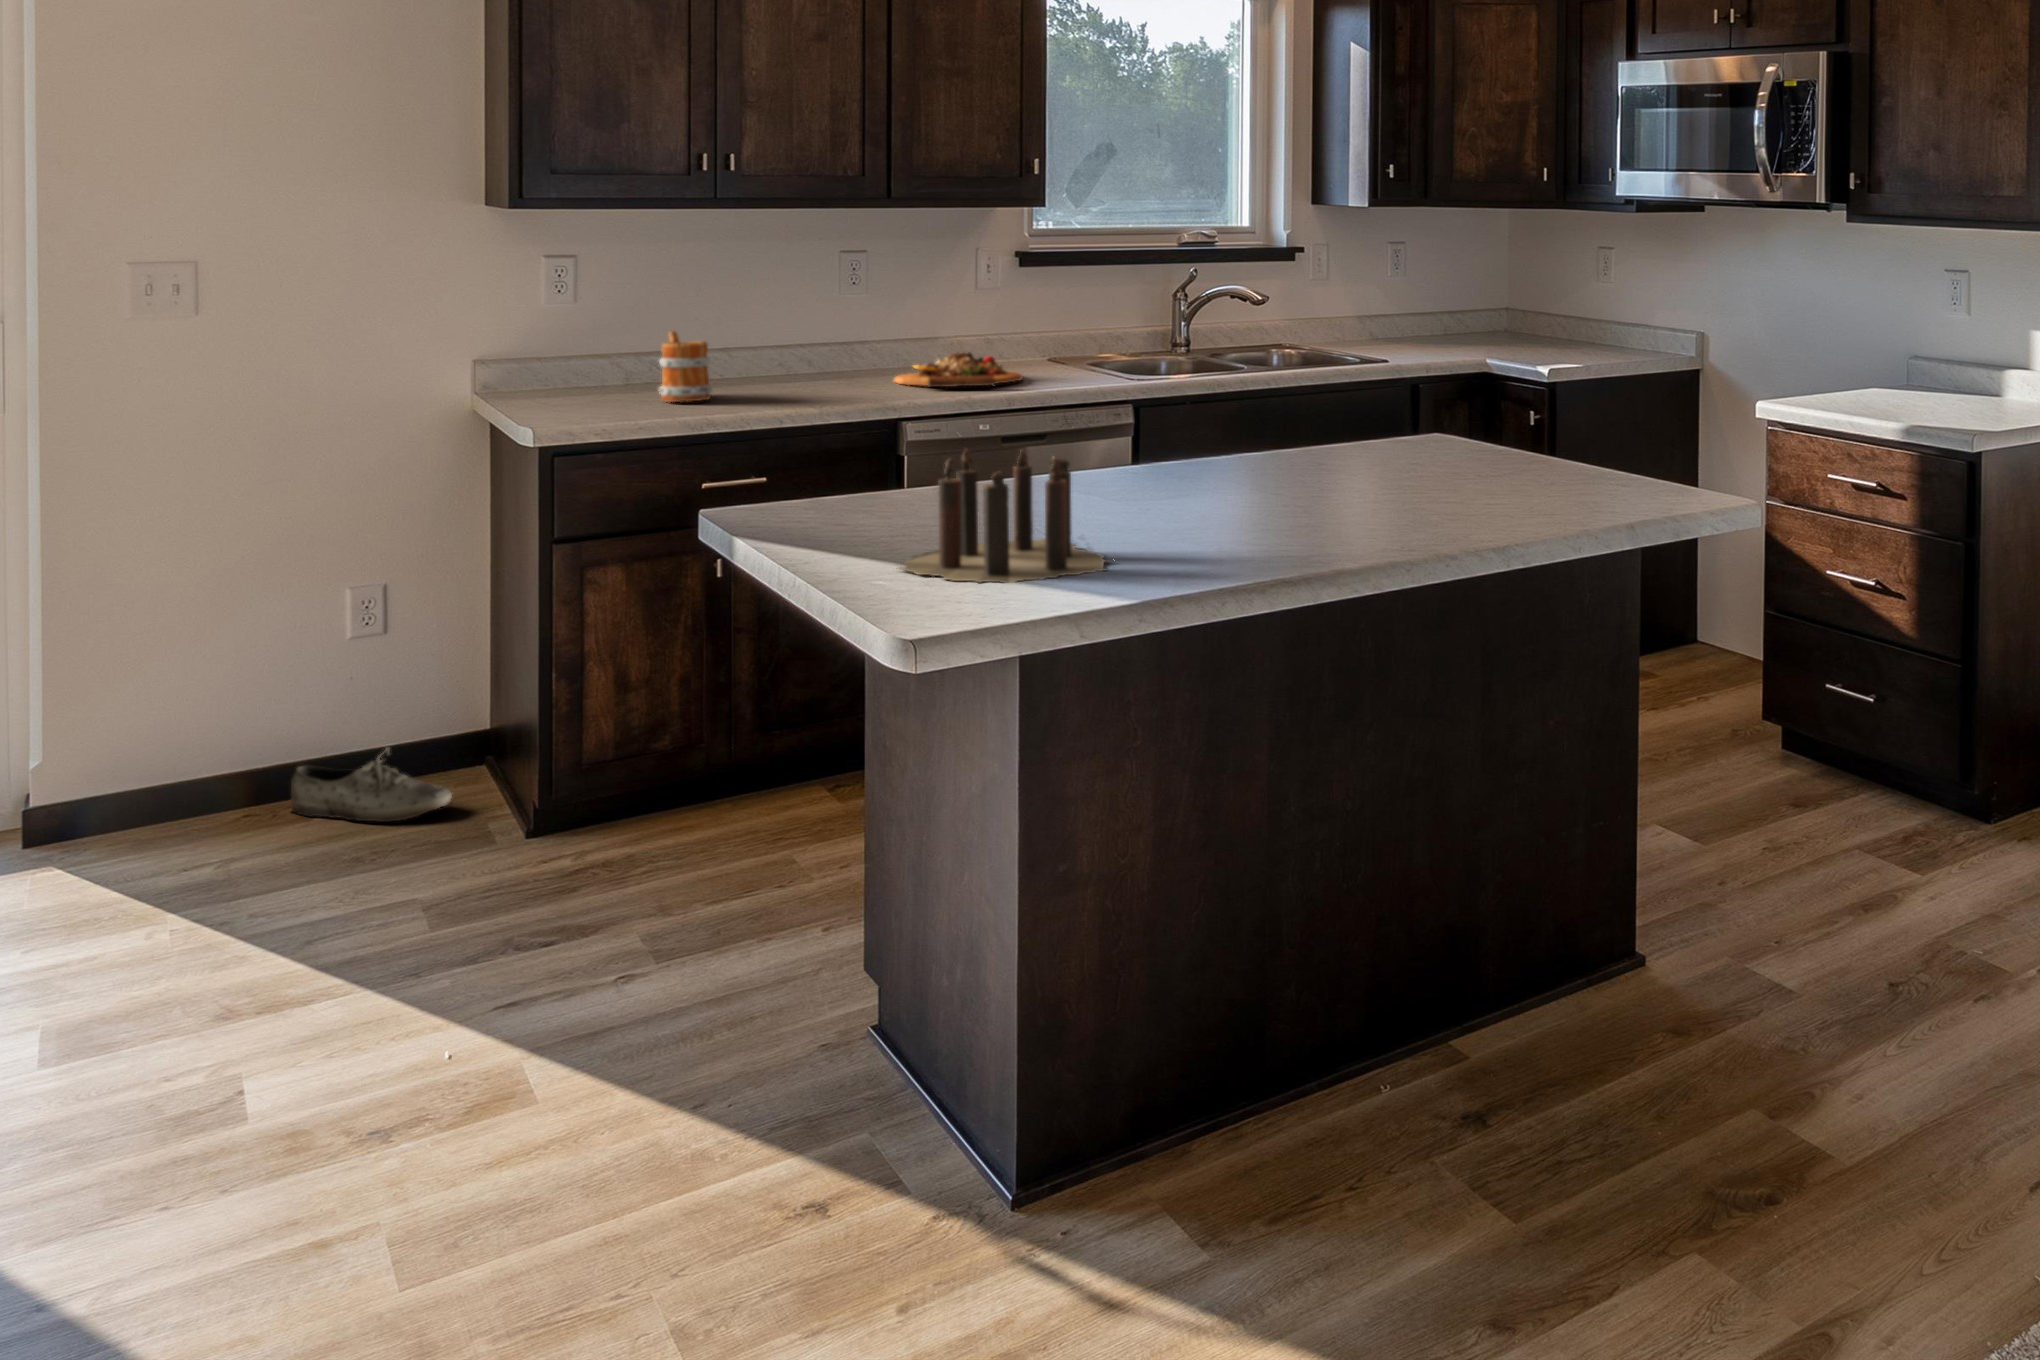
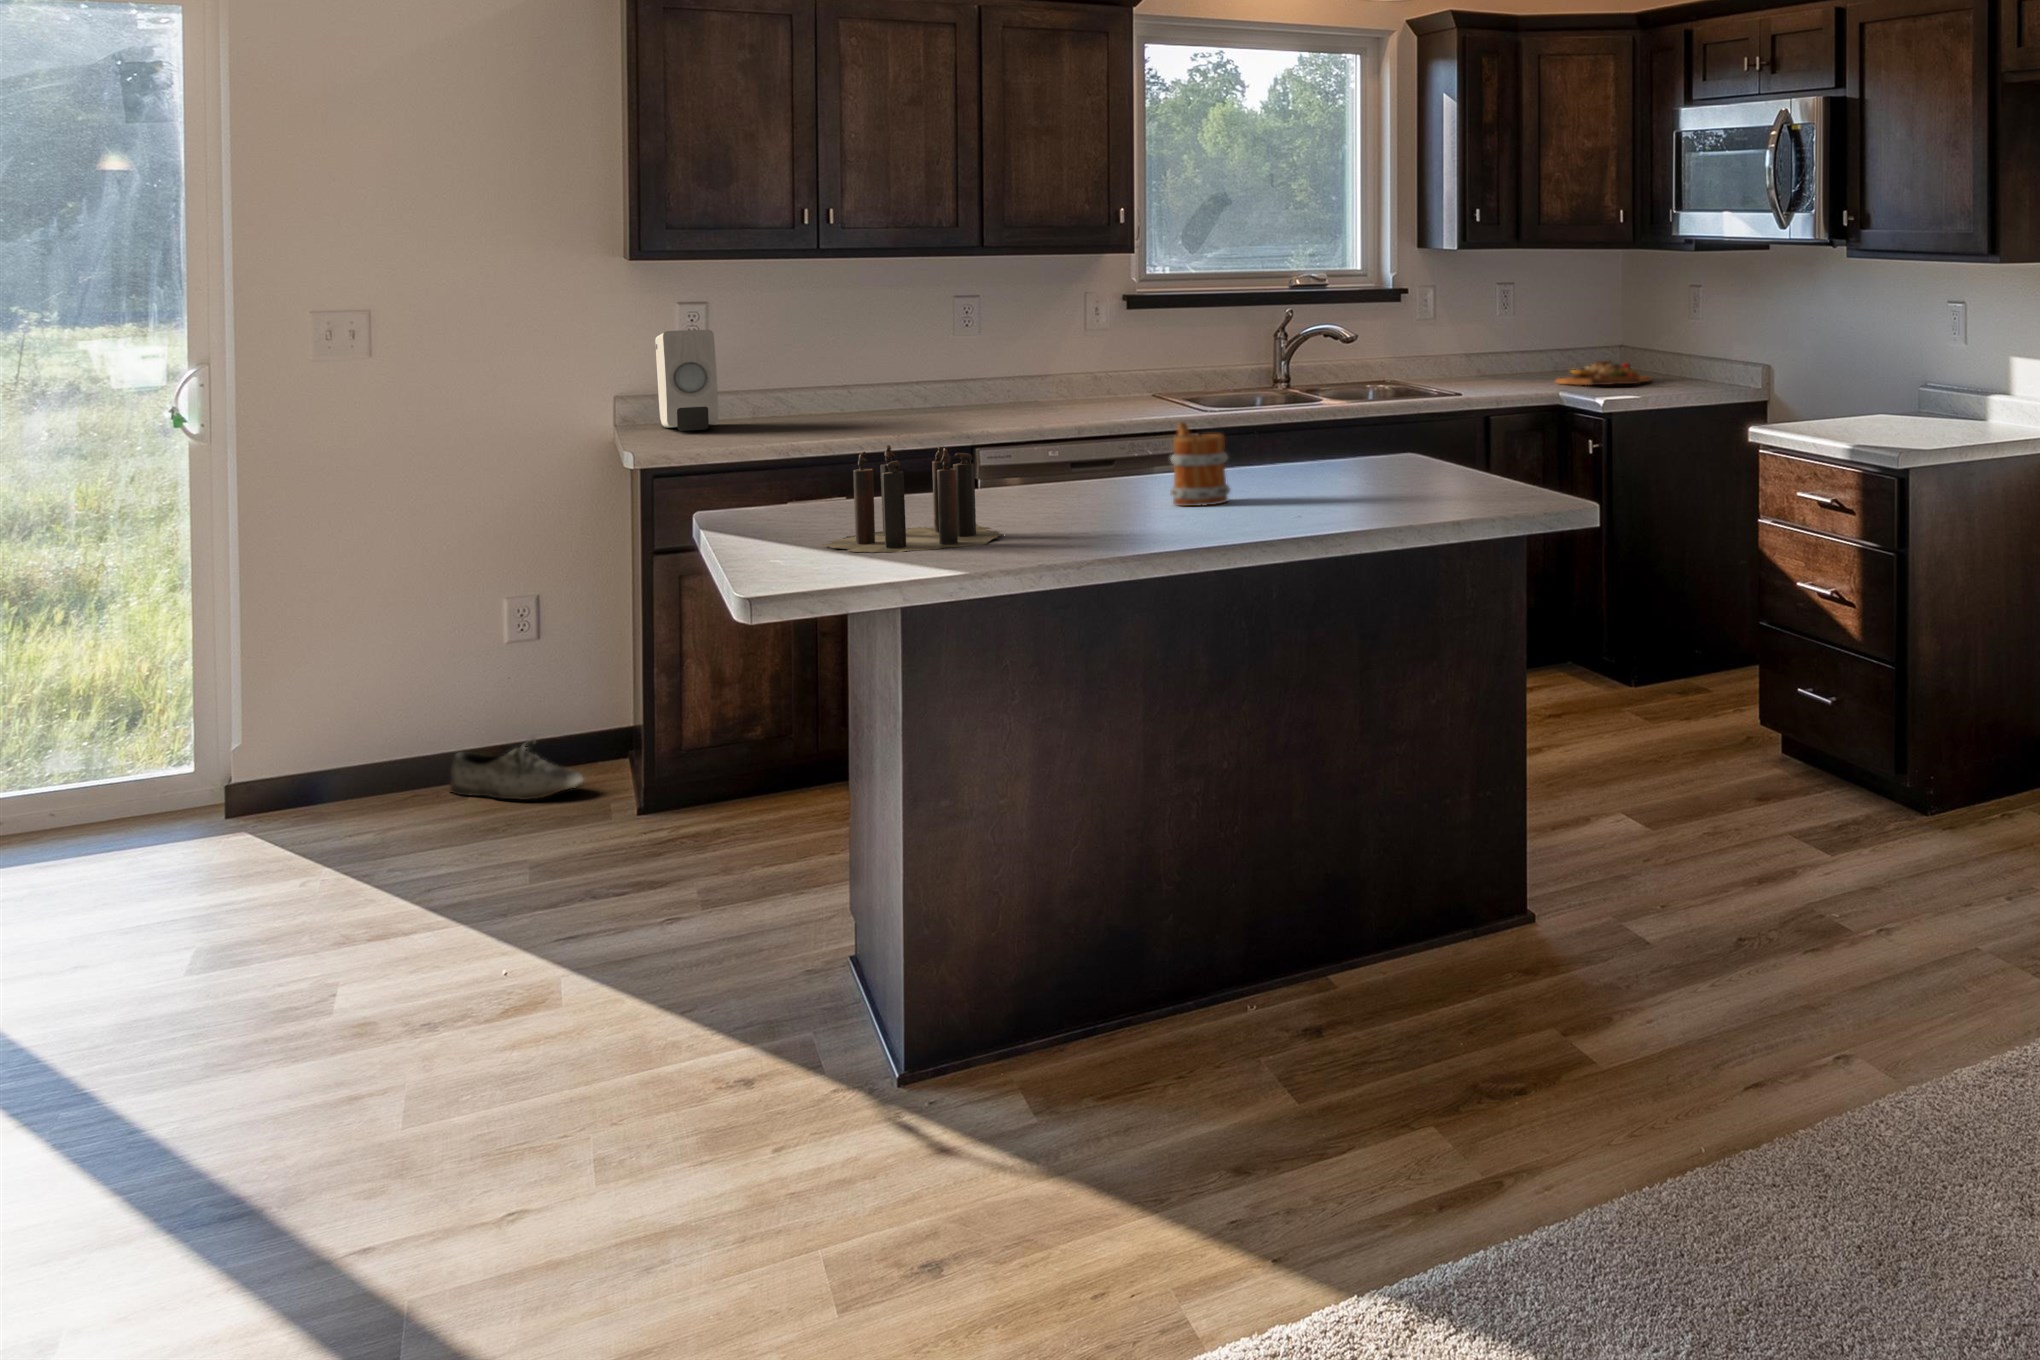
soap dispenser: none [526,286,604,401] -> present [655,330,718,431]
mug: present [659,331,712,402] -> present [1170,423,1230,506]
cutting board: present [894,352,1022,387] -> present [1556,360,1651,385]

